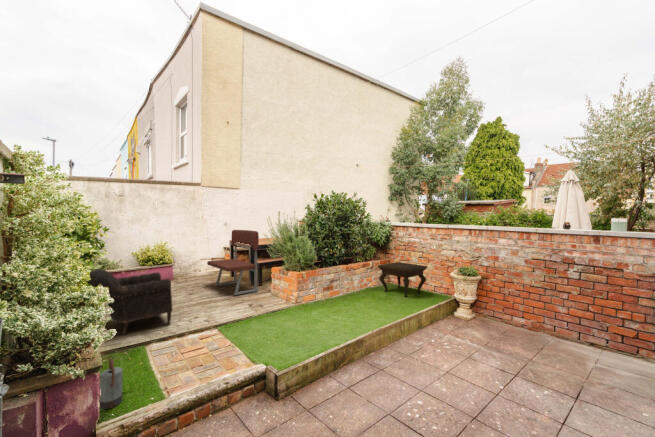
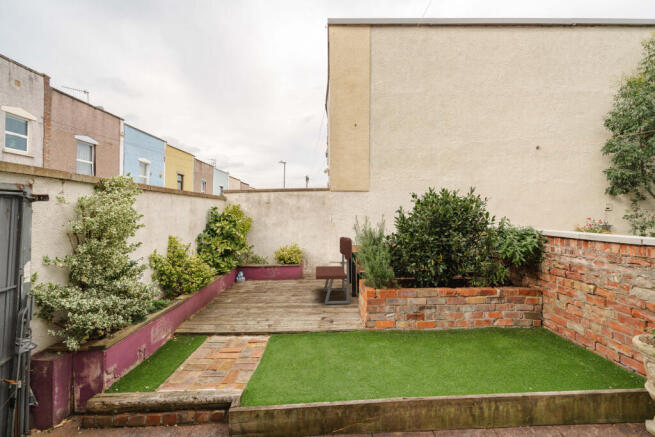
side table: present [378,262,428,297] -> none [501,296,606,358]
armchair: present [86,269,172,335] -> none [193,267,256,322]
watering can: present [99,358,123,409] -> none [122,342,145,383]

